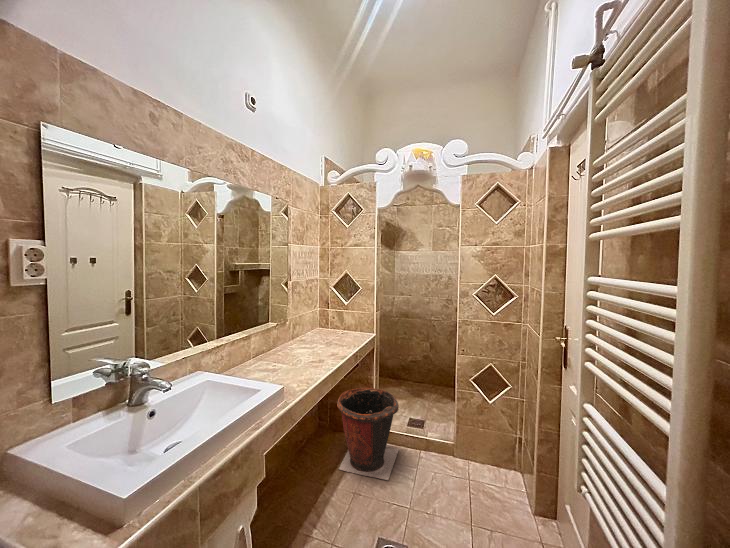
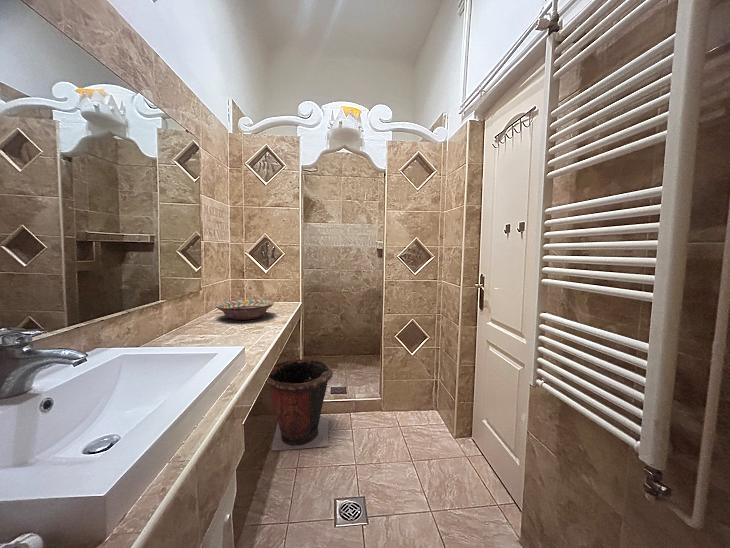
decorative bowl: none [295,331,342,351] -> present [215,299,274,320]

